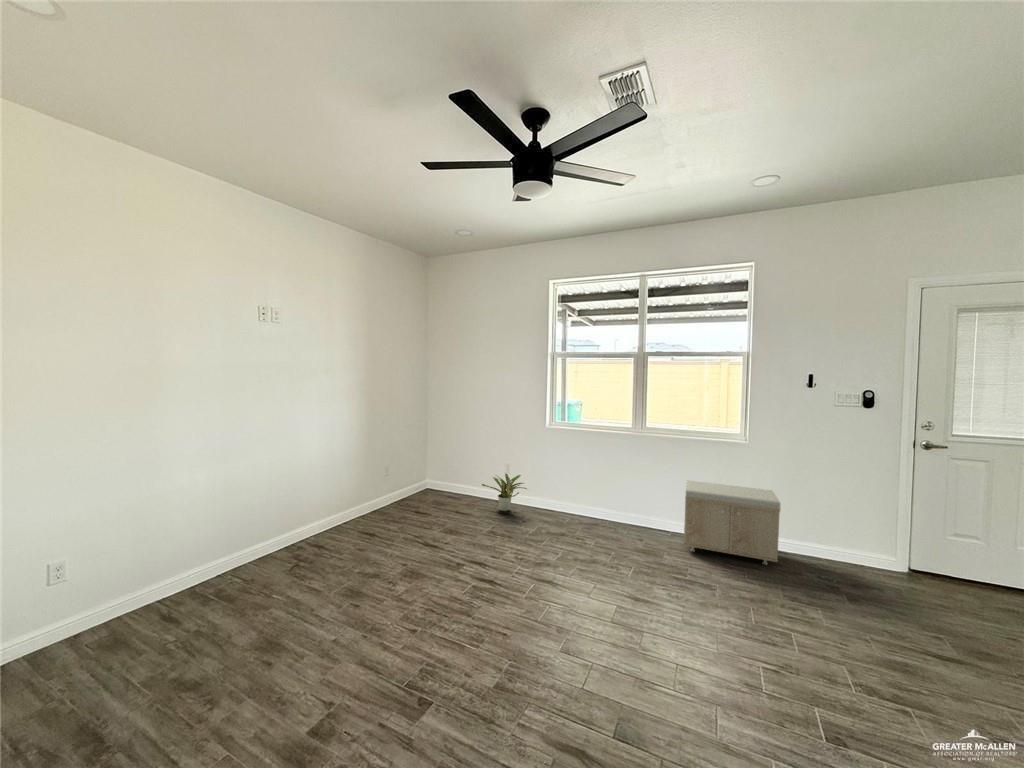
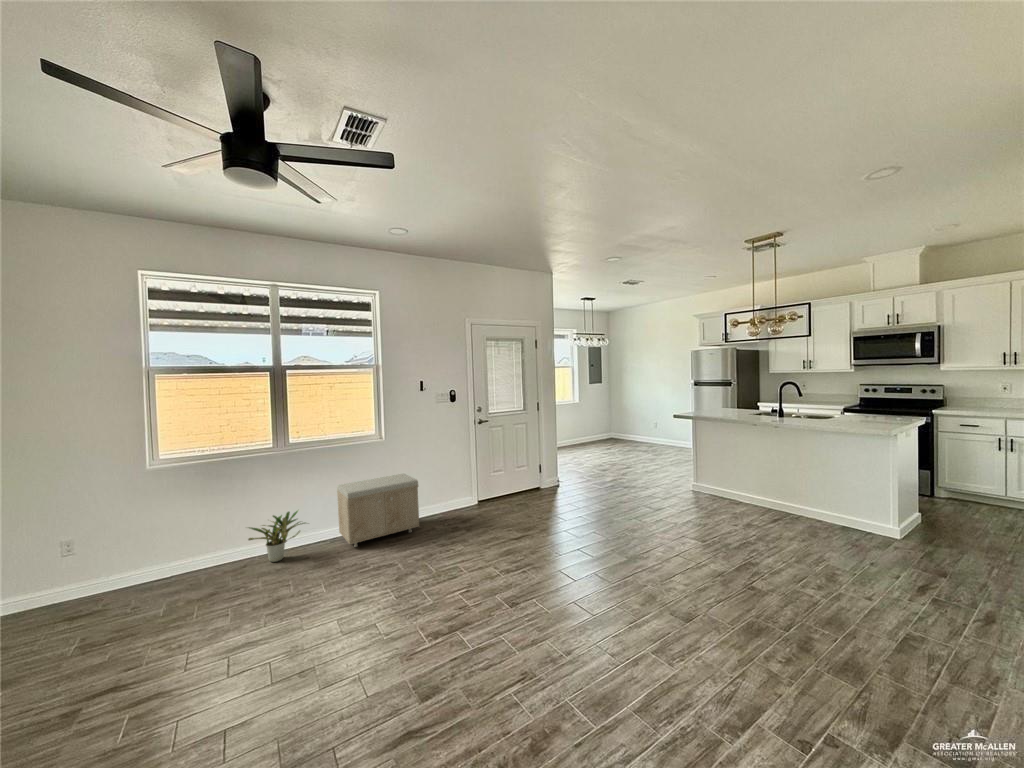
potted plant: present [482,474,527,511] -> present [248,511,305,562]

